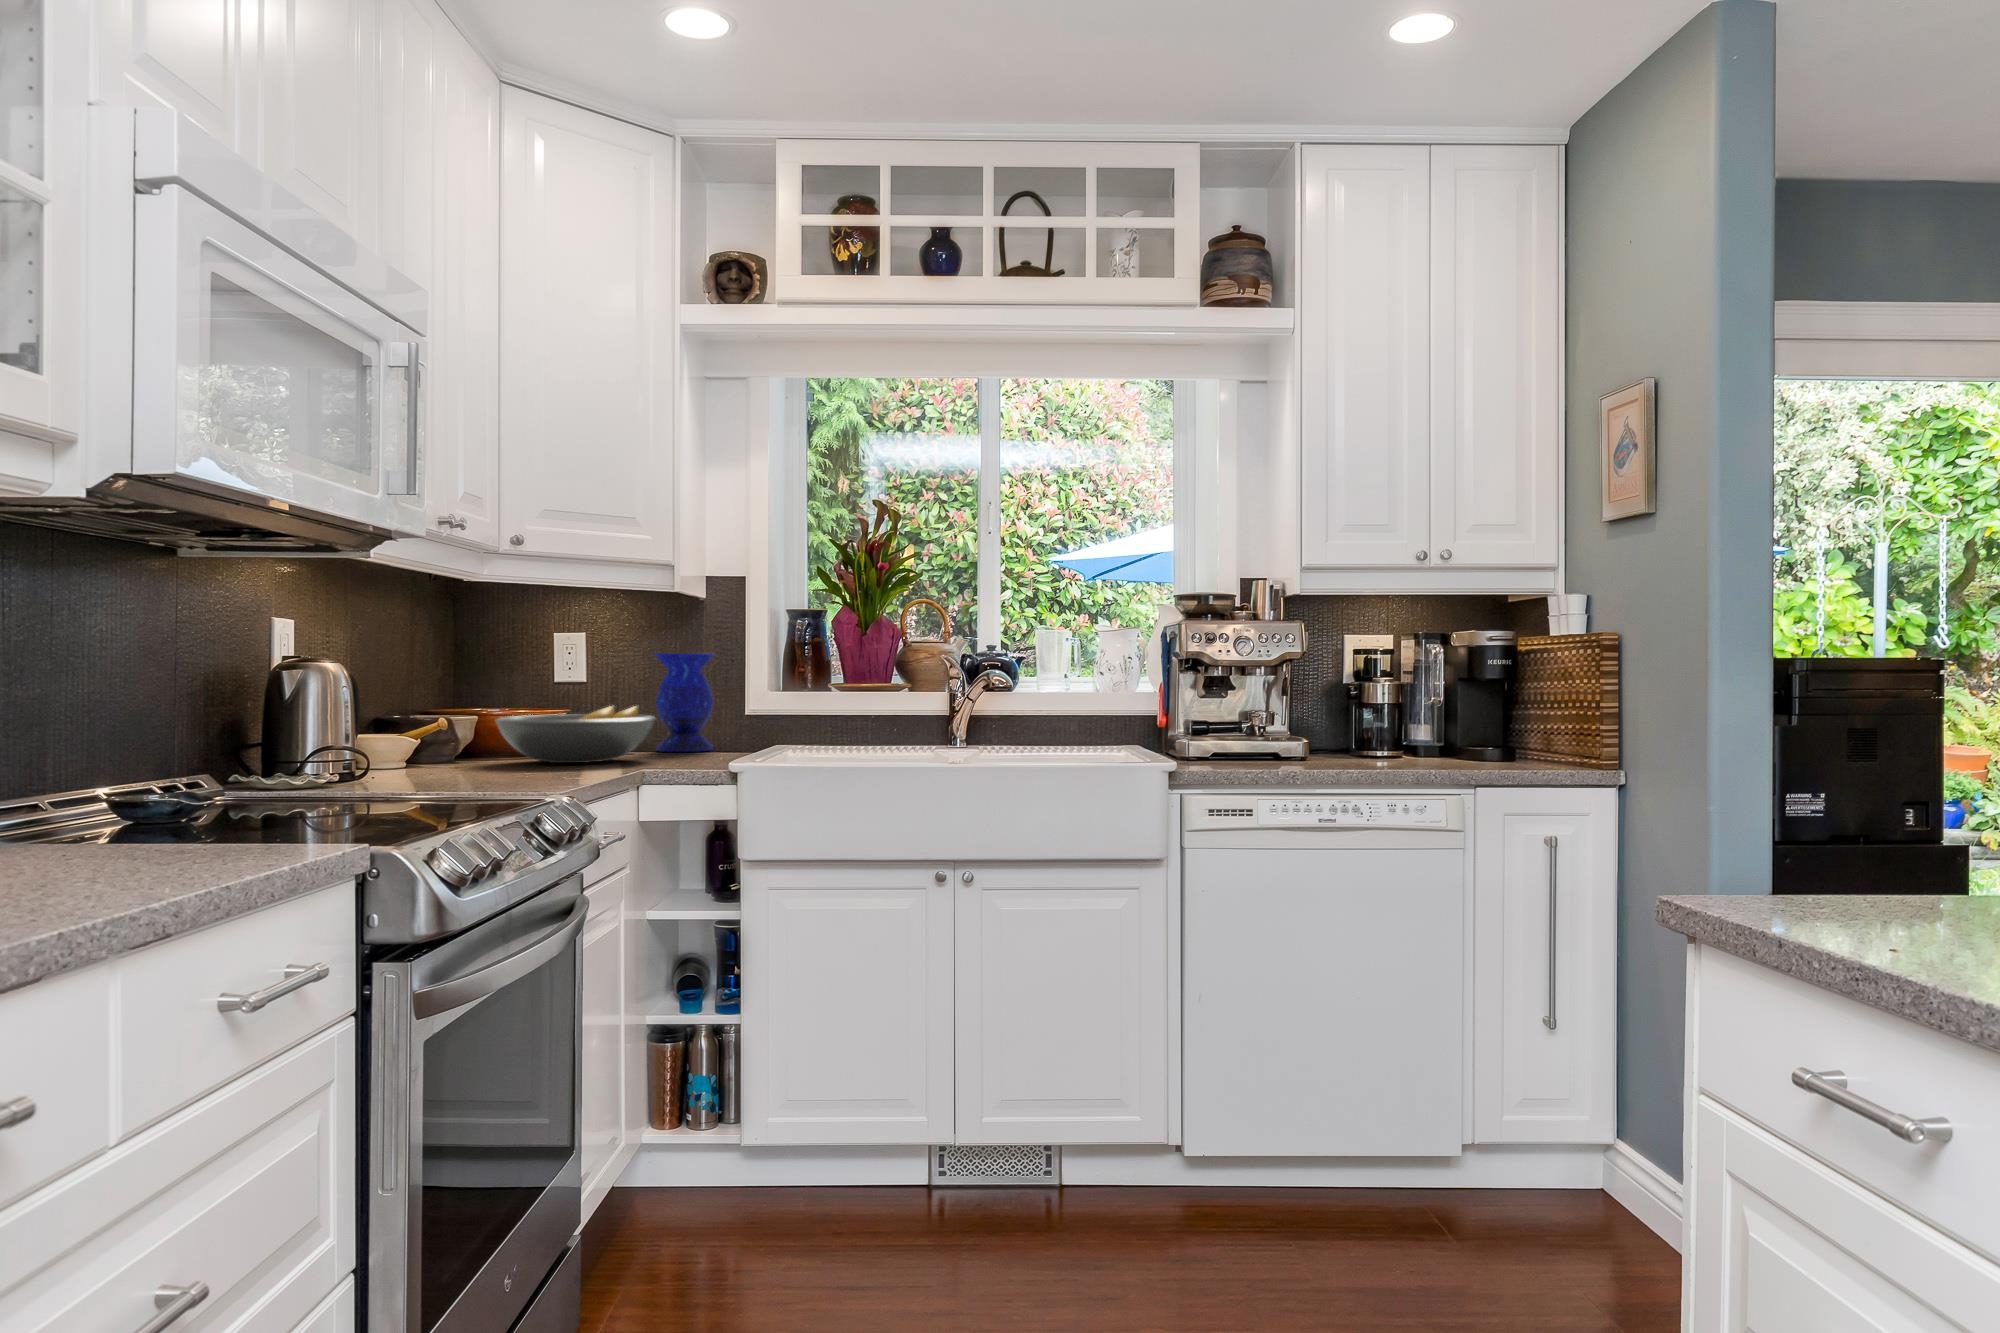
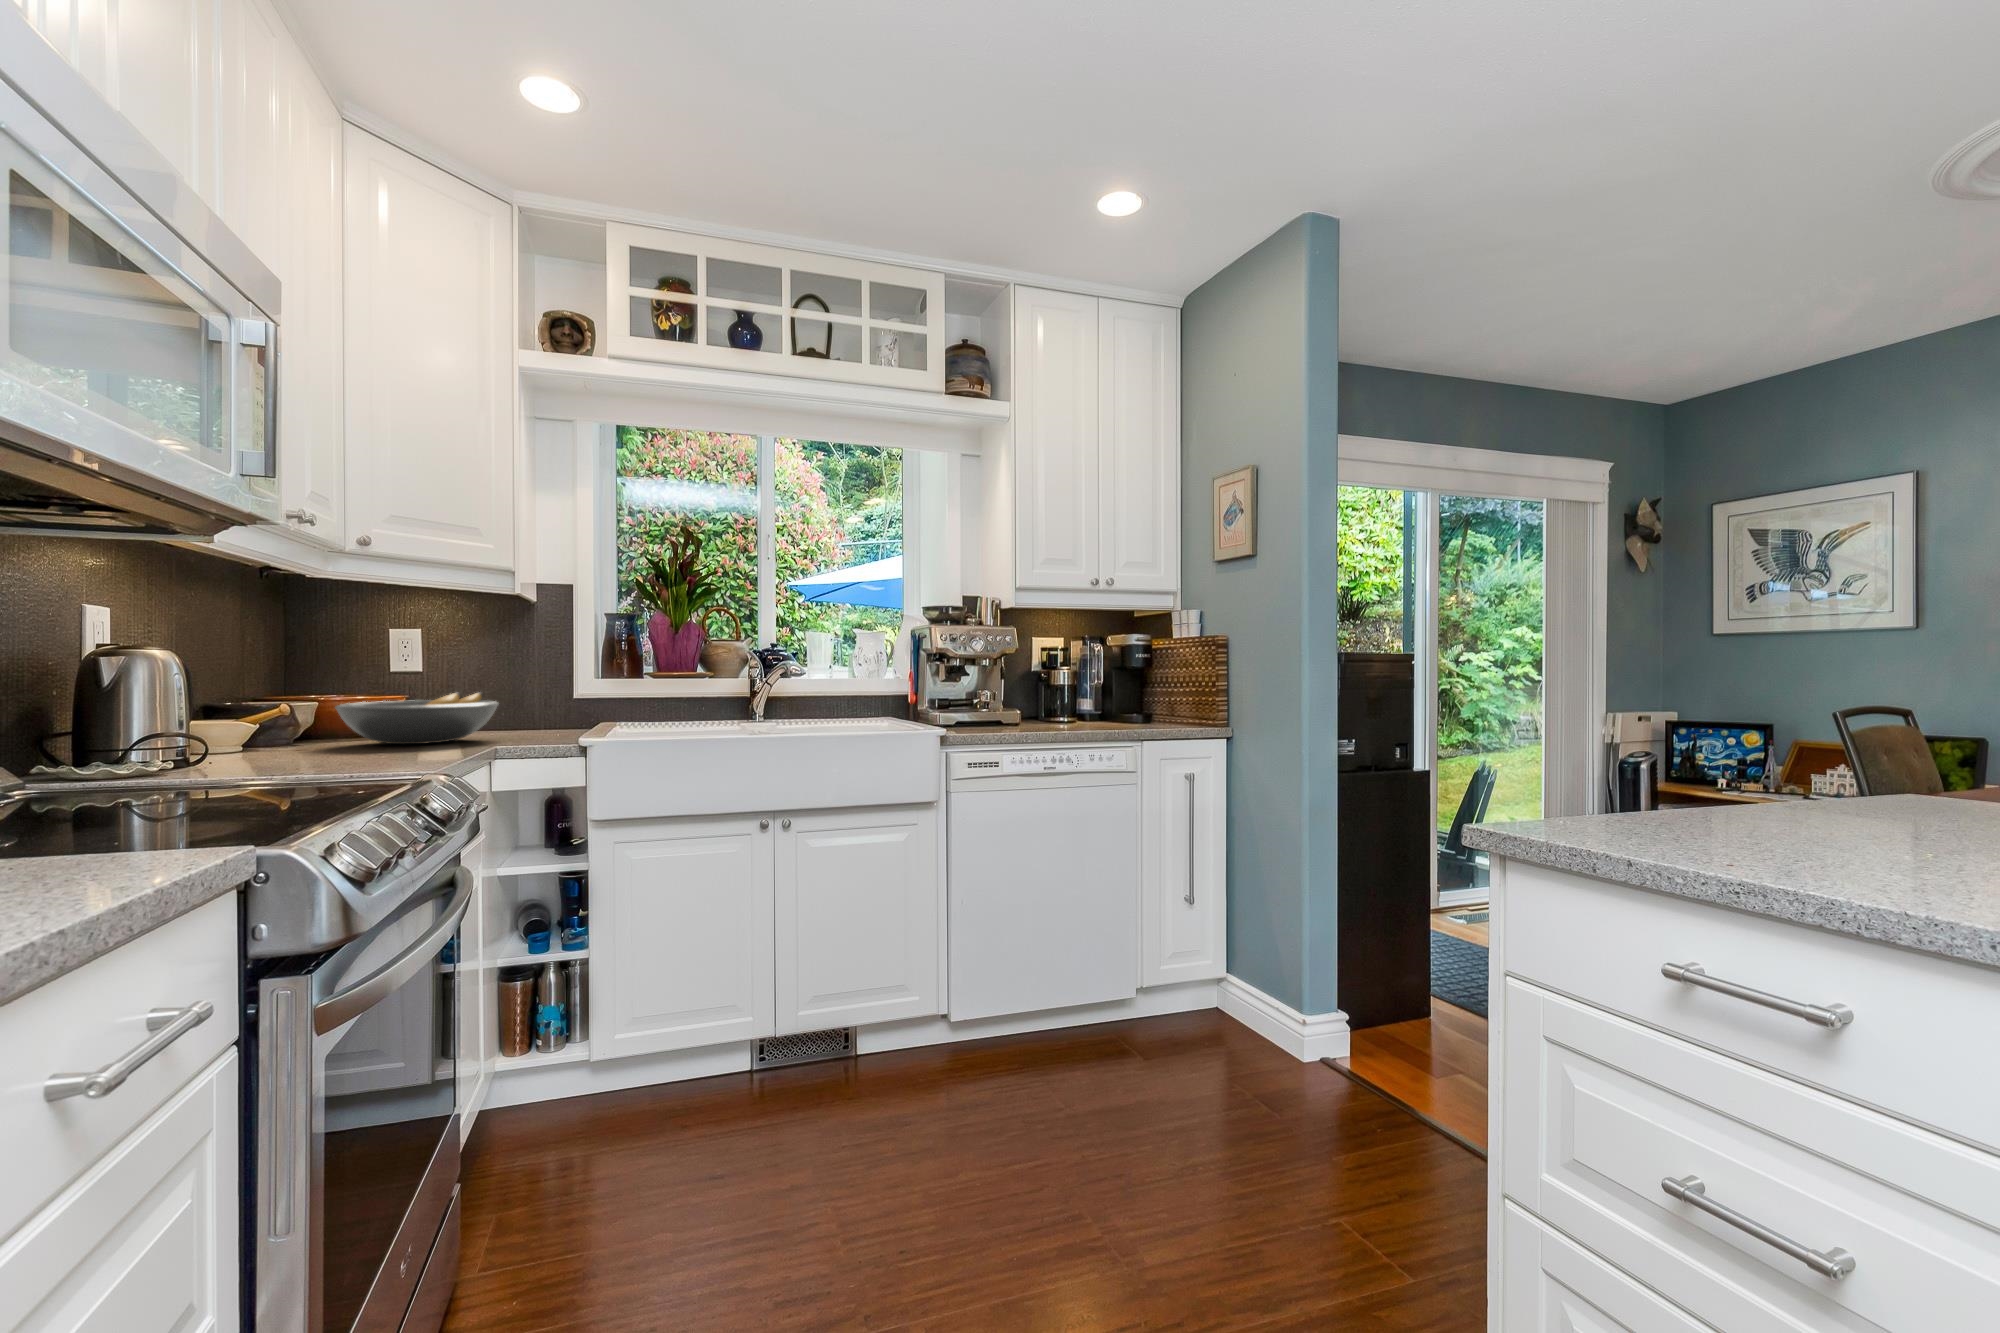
vase: present [654,653,715,752] -> none [487,647,546,732]

